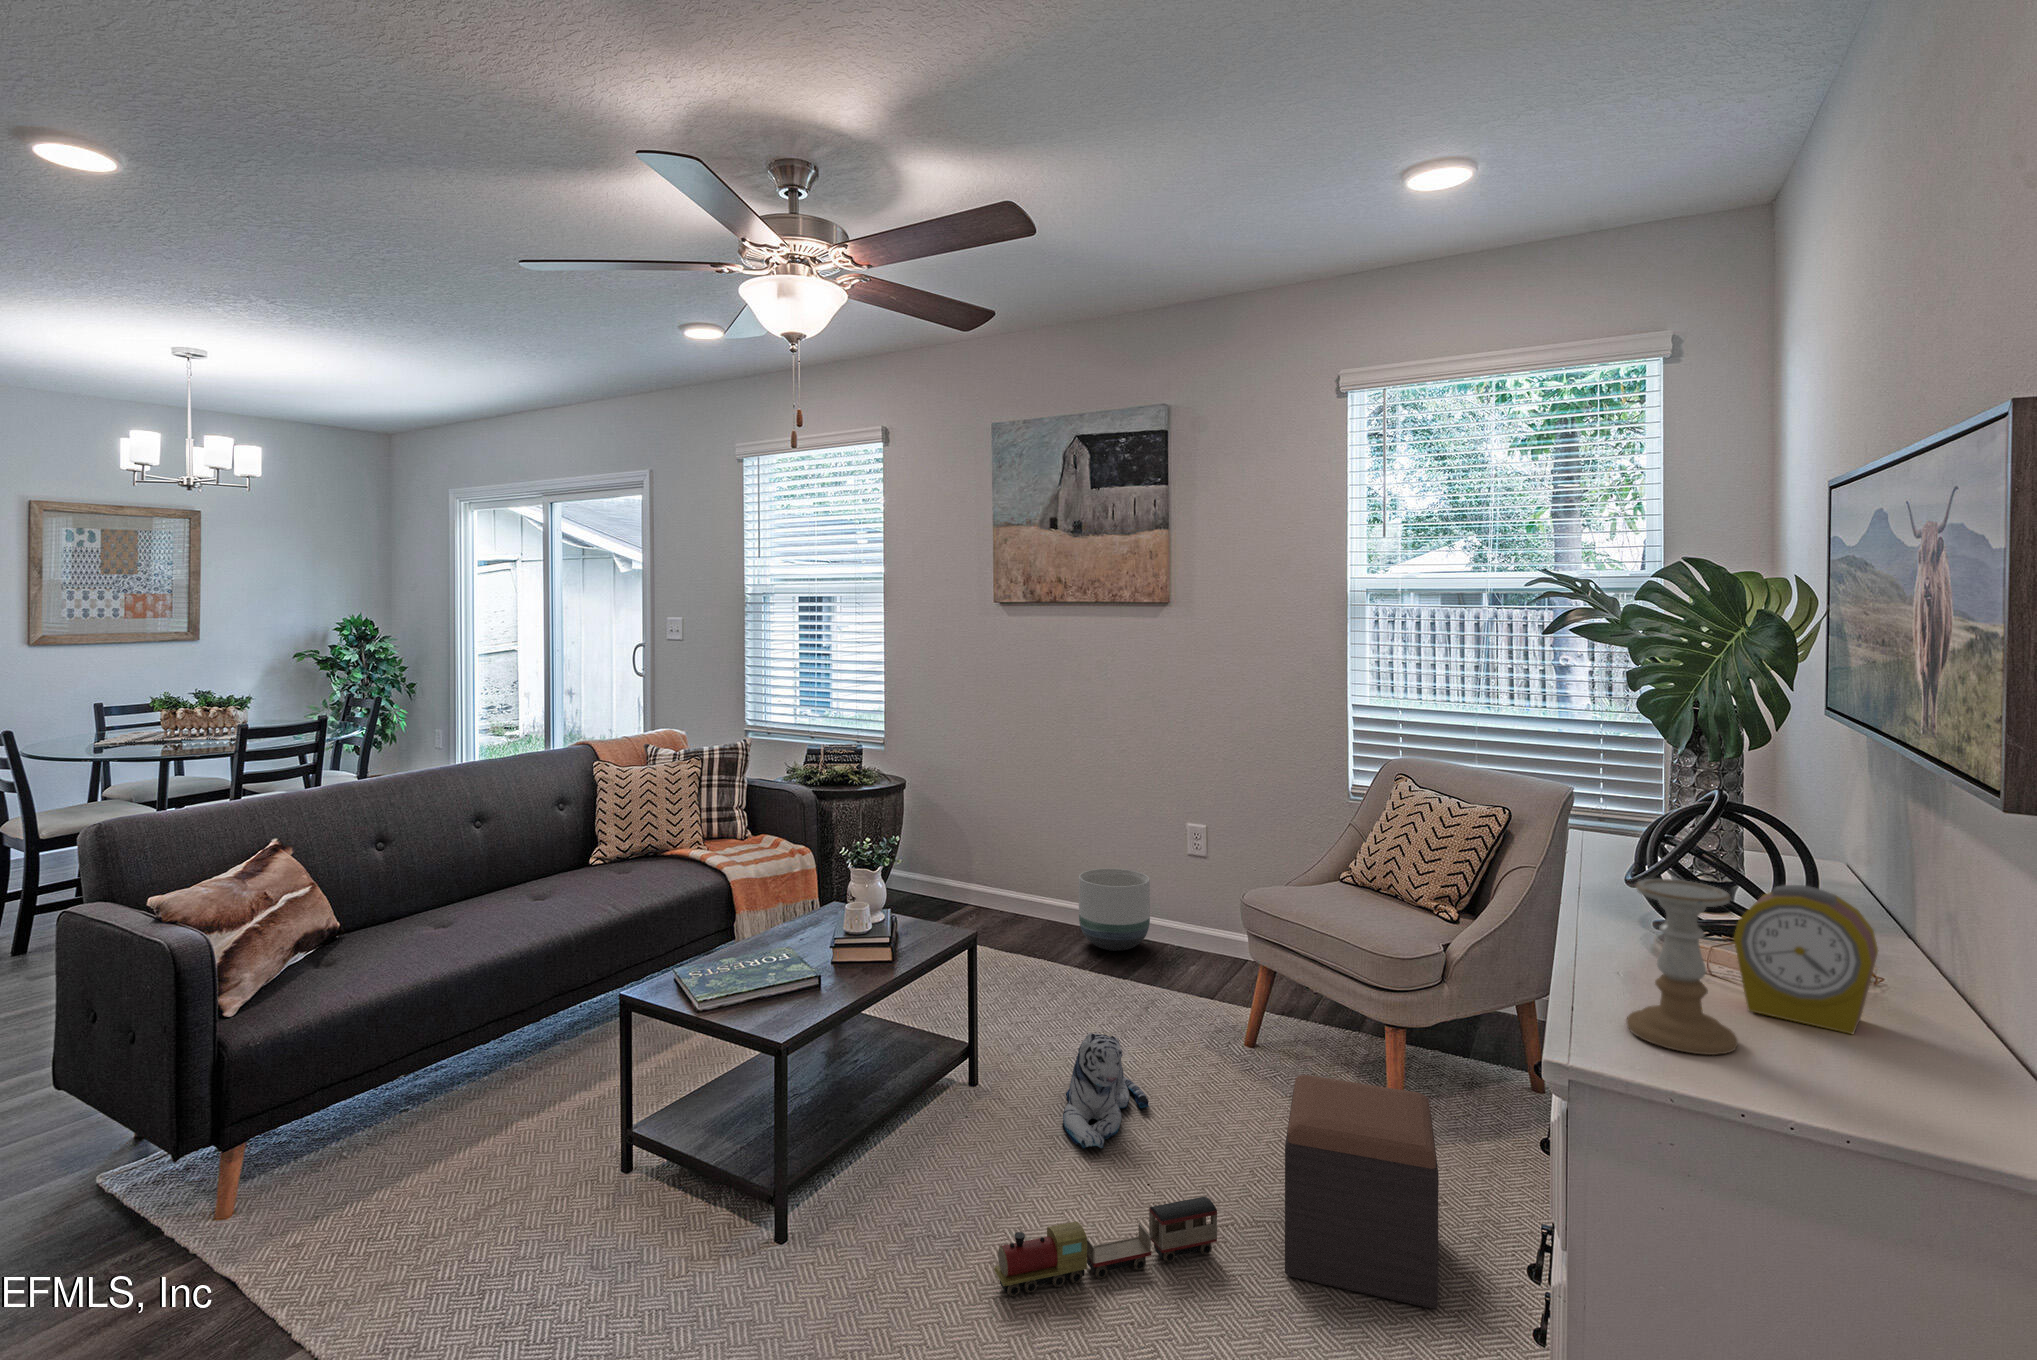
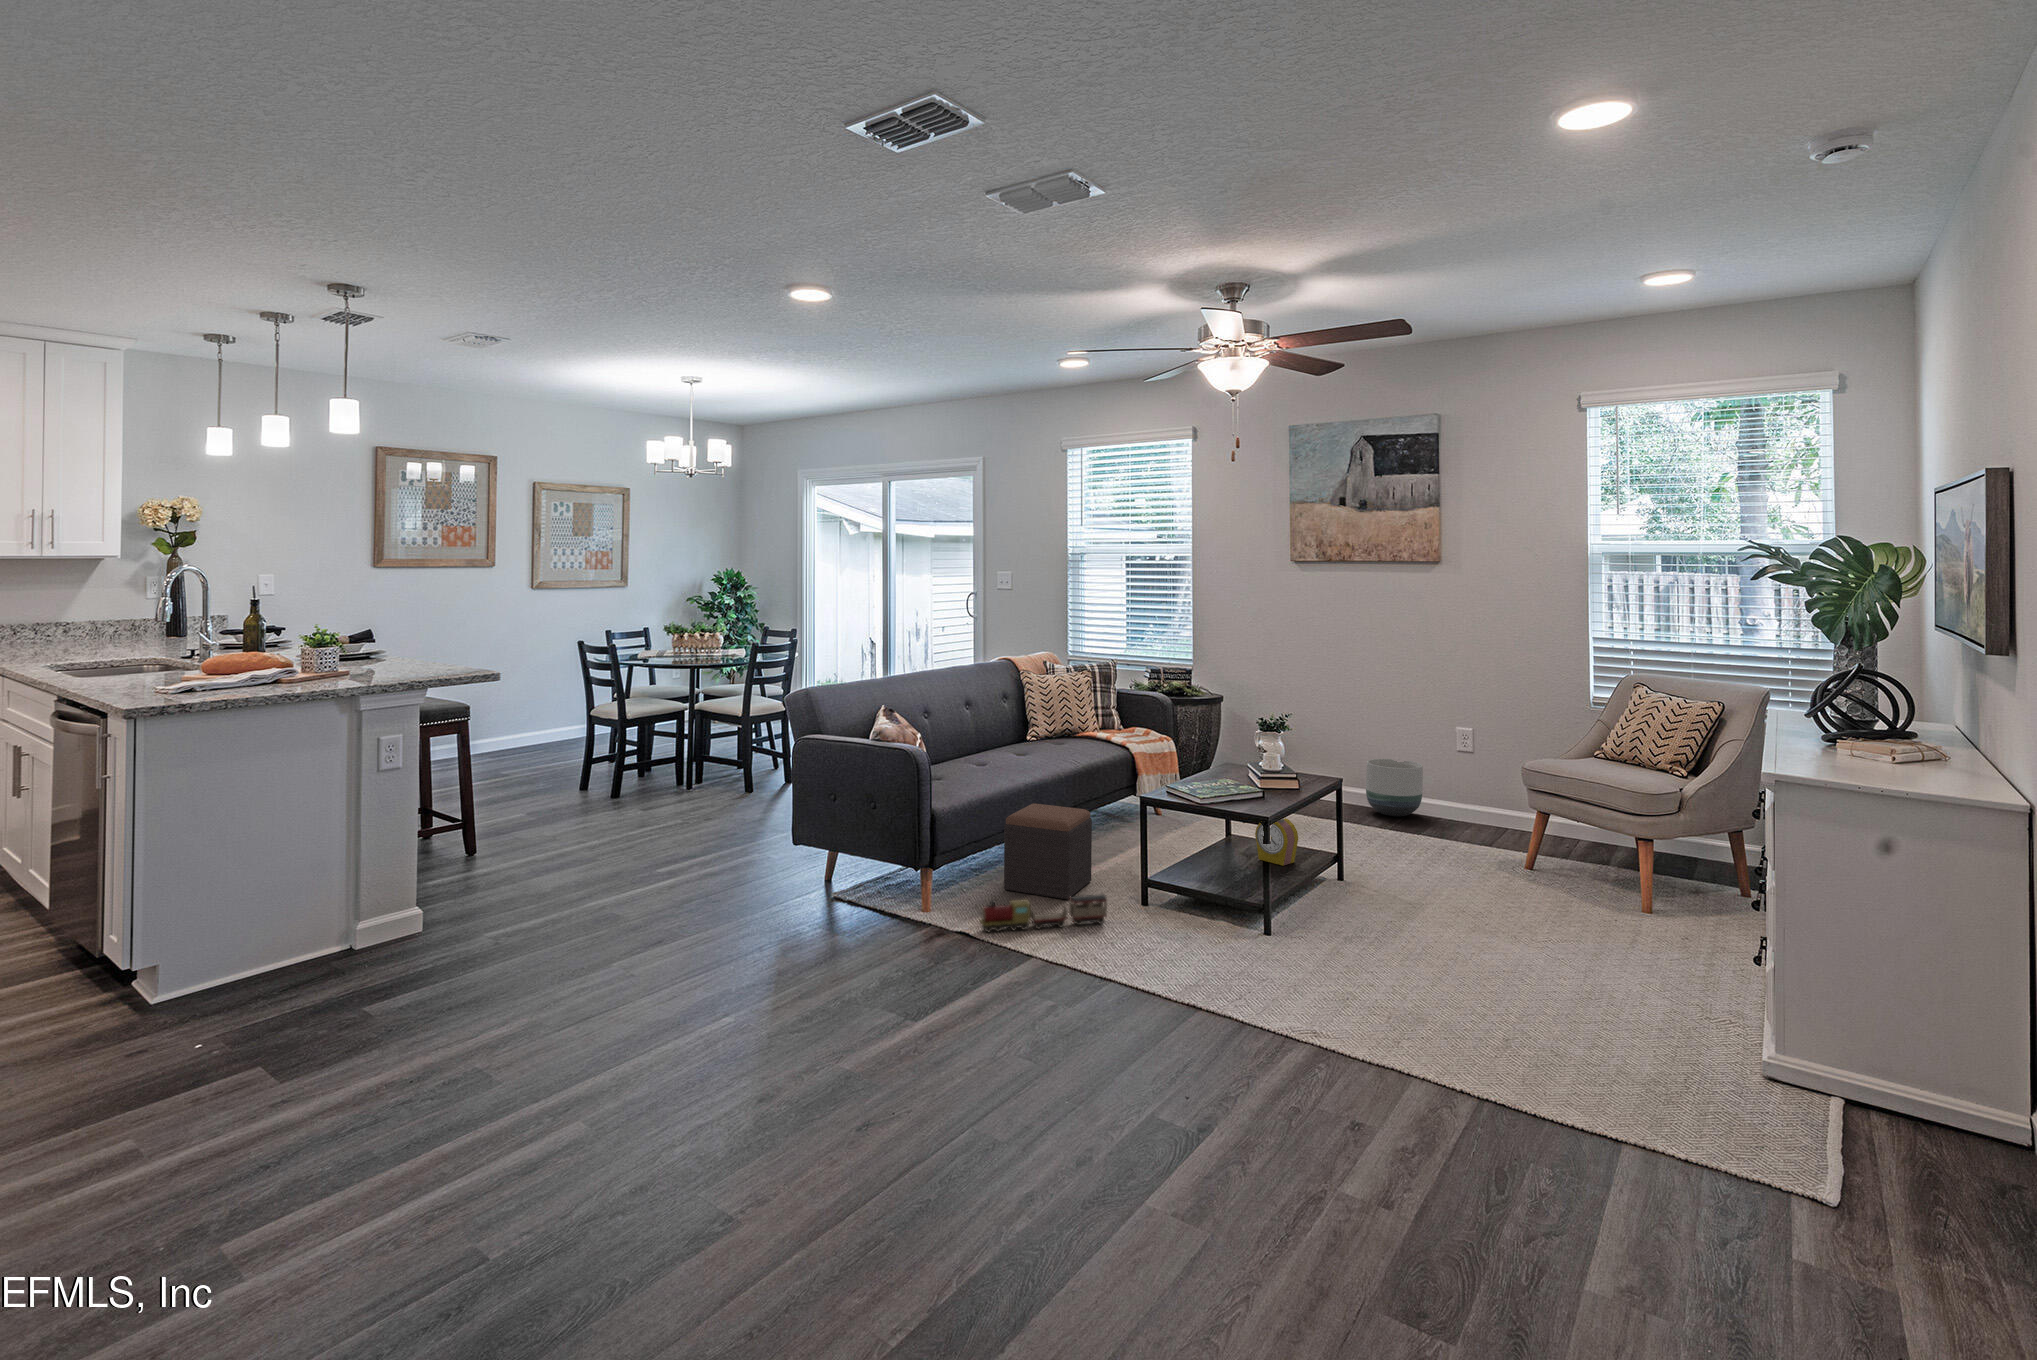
candle holder: present [1626,879,1738,1055] -> none [1828,698,1890,780]
alarm clock: present [1734,885,1878,1034] -> present [1255,818,1298,866]
plush toy: present [1062,1033,1149,1149] -> none [1407,839,1469,906]
footstool: present [1285,1075,1439,1309] -> present [1004,804,1092,899]
toy train: present [994,1197,1217,1297] -> present [980,894,1107,932]

